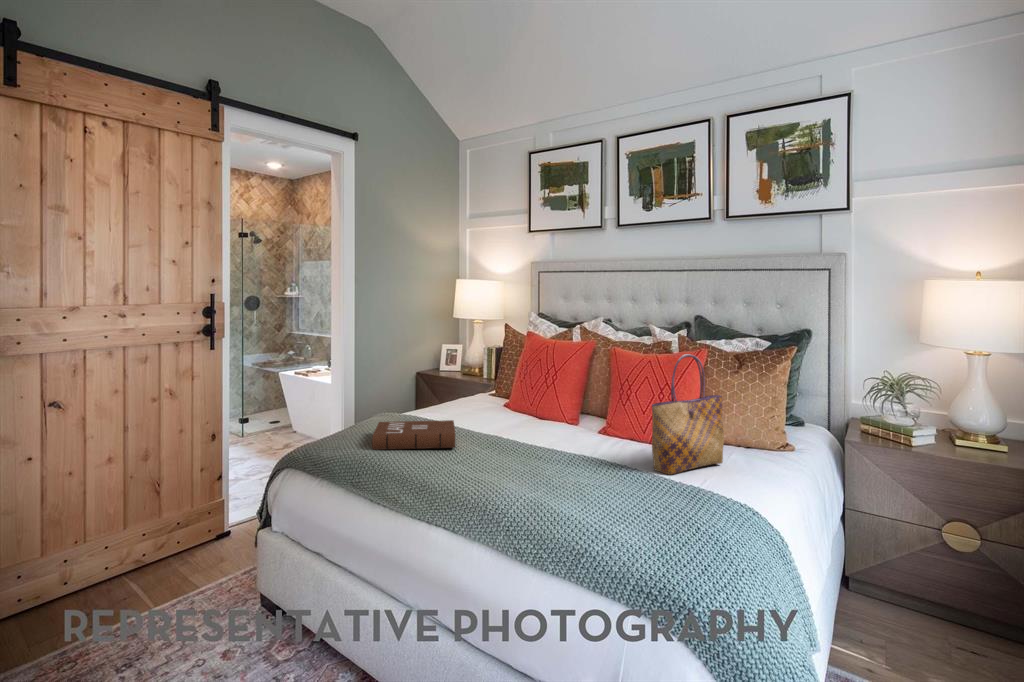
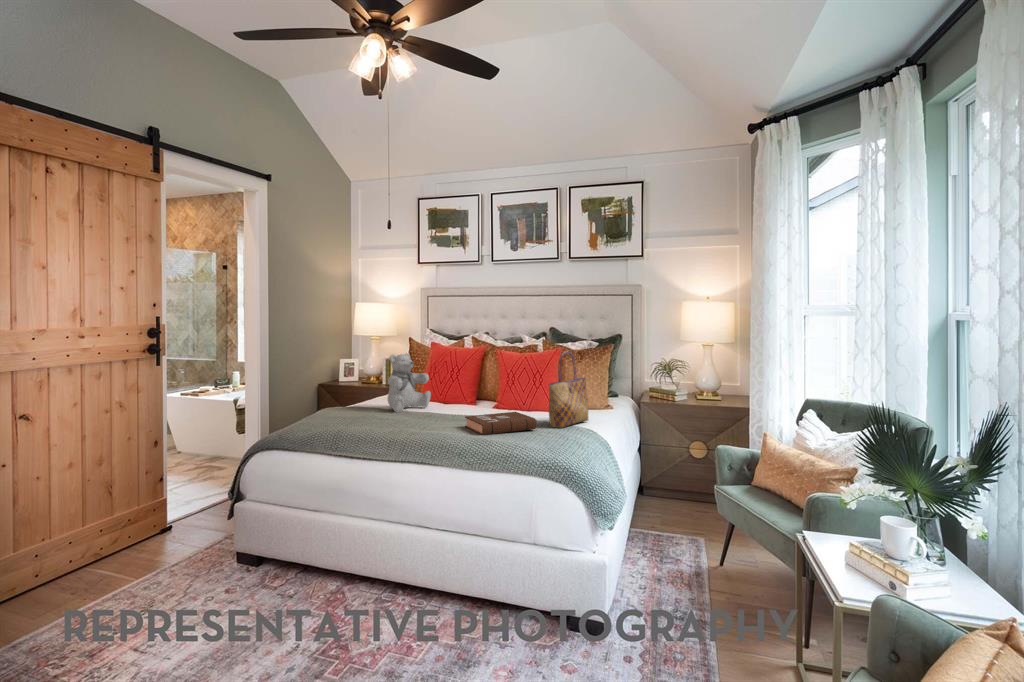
teddy bear: none [452,345,510,422] -> present [388,353,431,412]
book: present [372,420,455,450] -> present [465,412,537,435]

